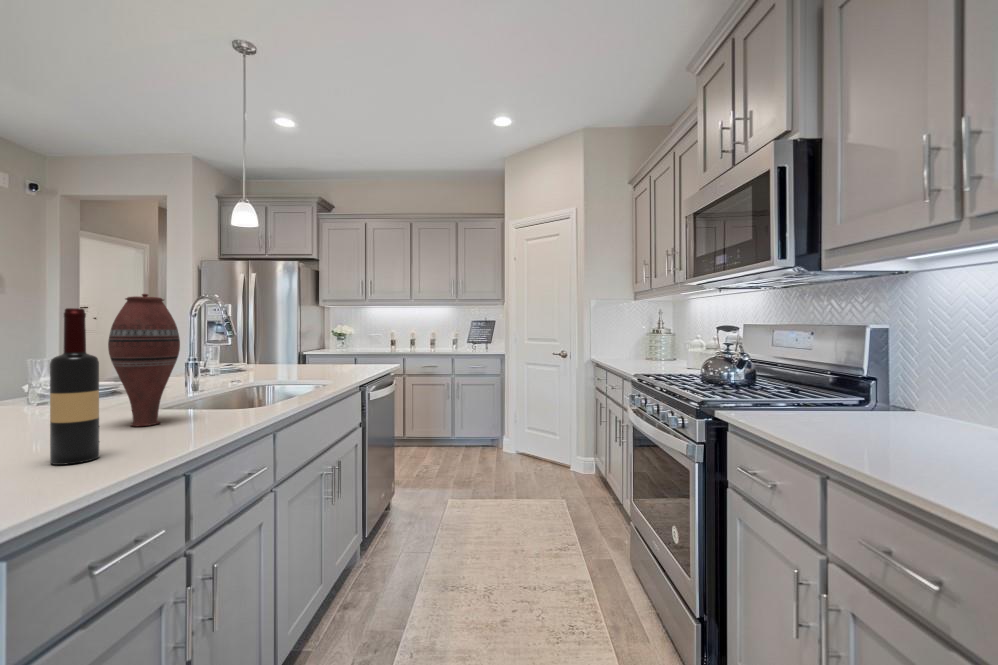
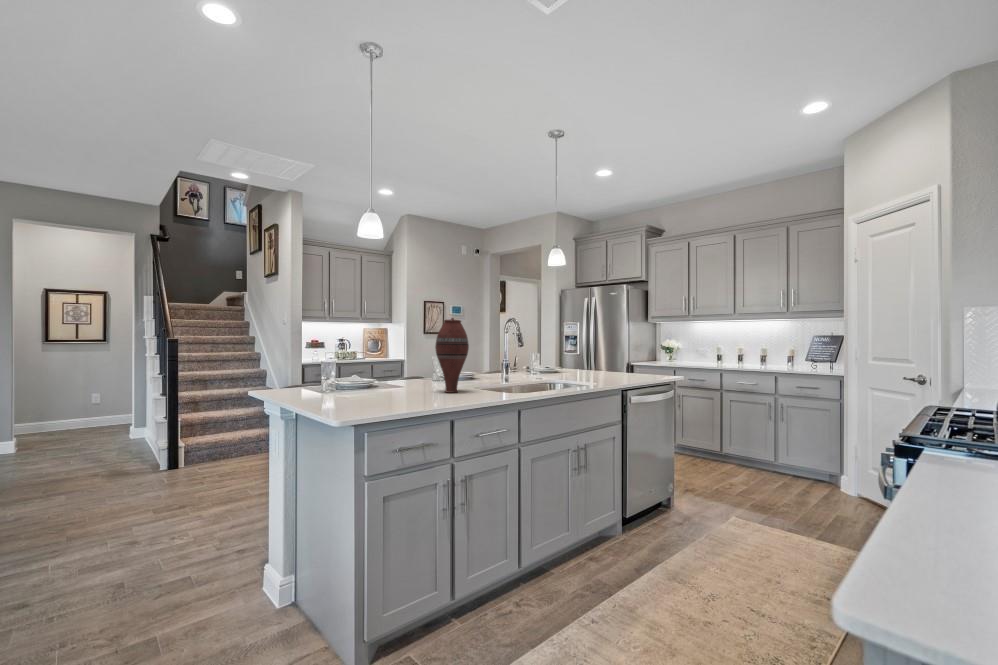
wine bottle: present [50,308,99,465] -> none [395,326,414,401]

